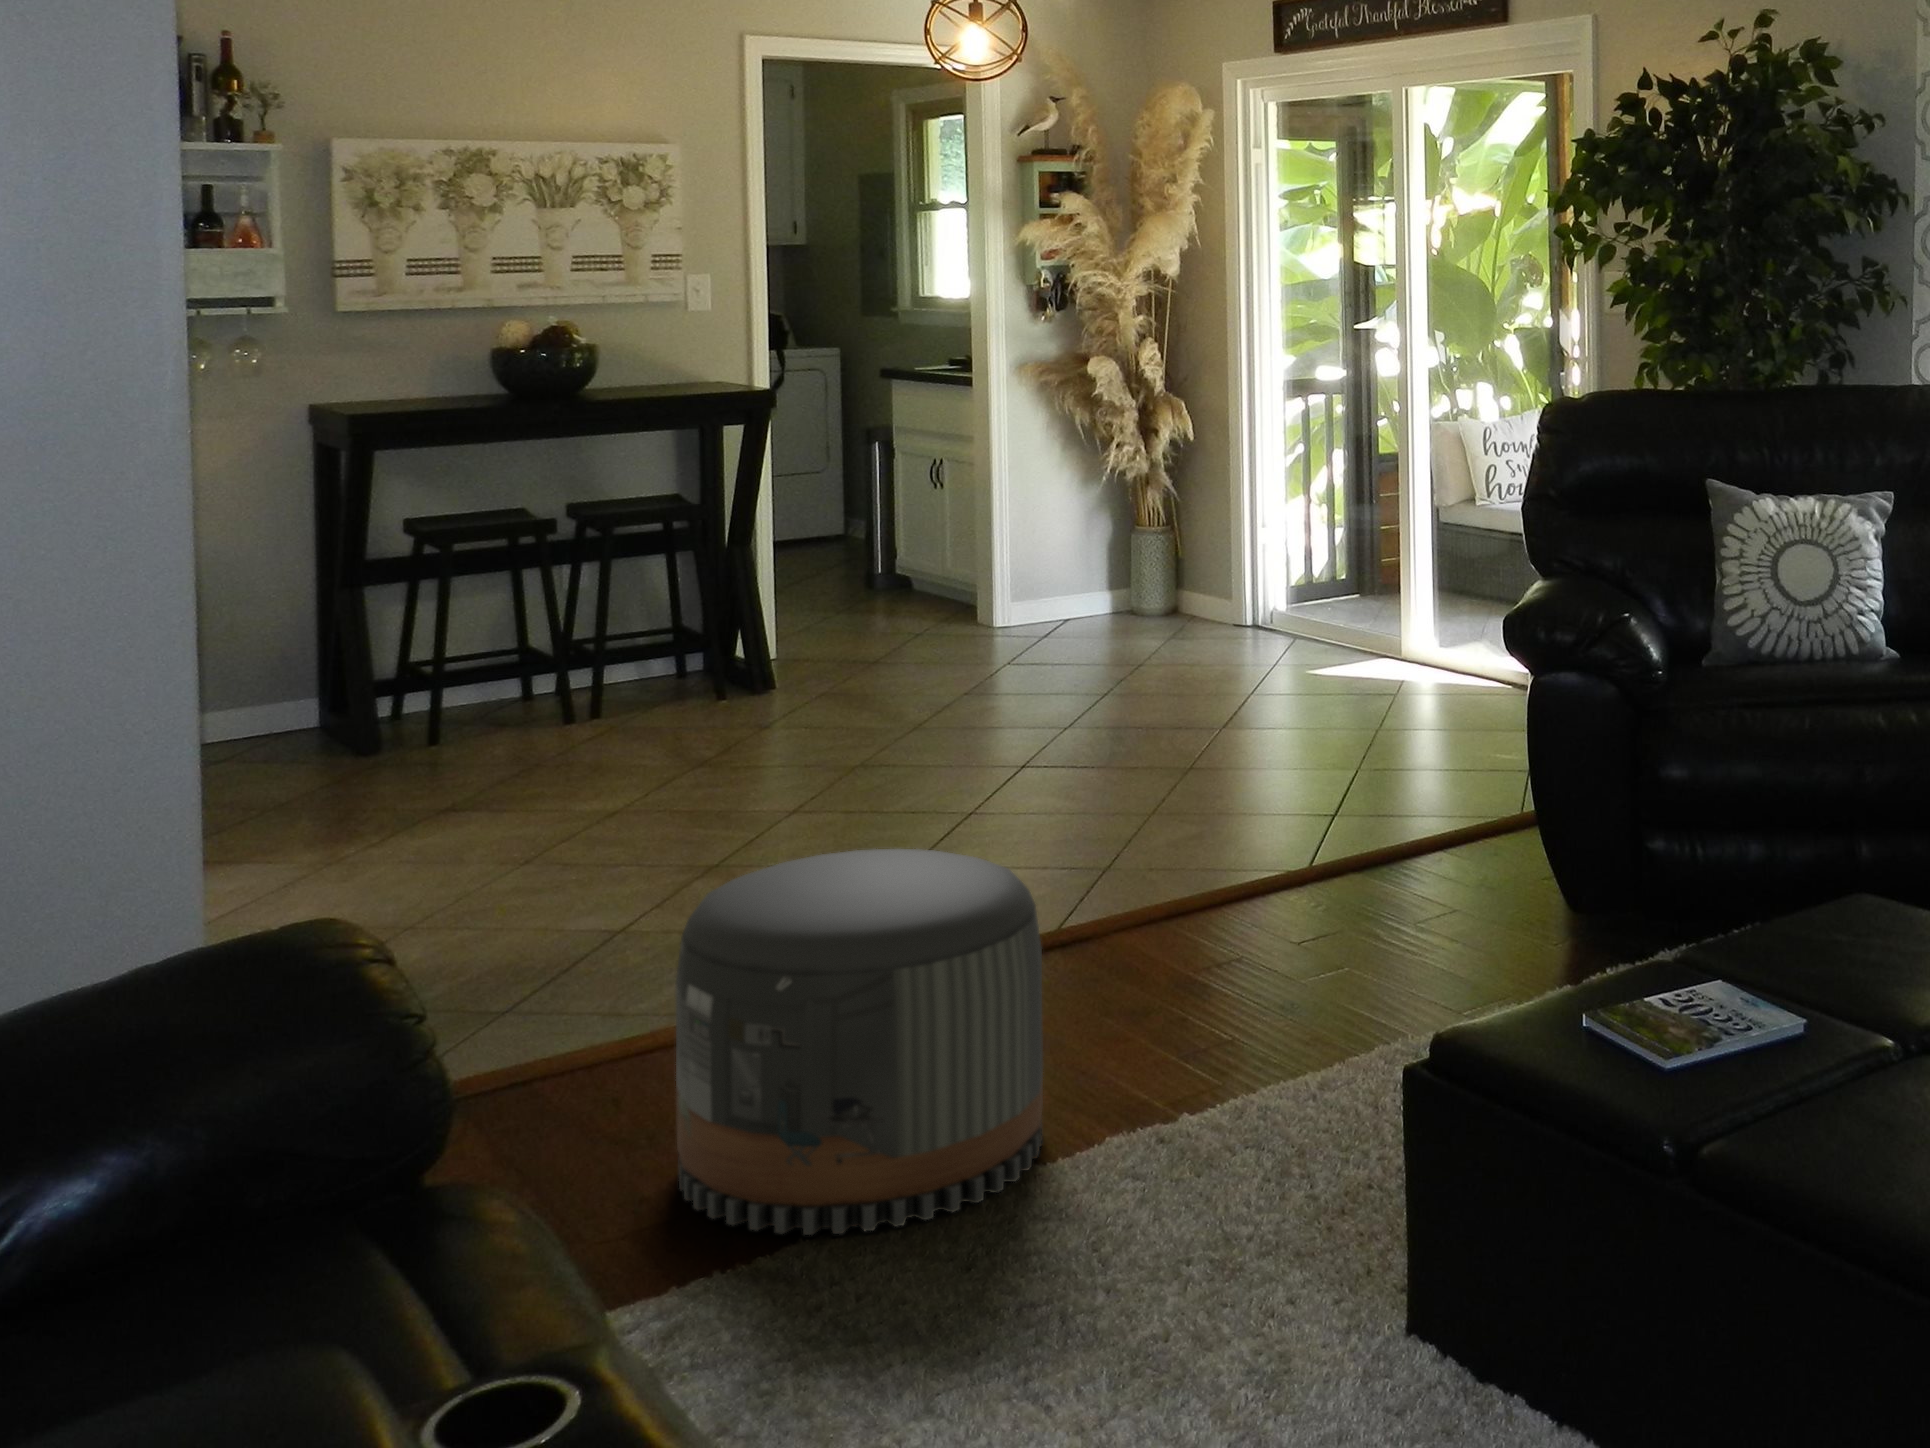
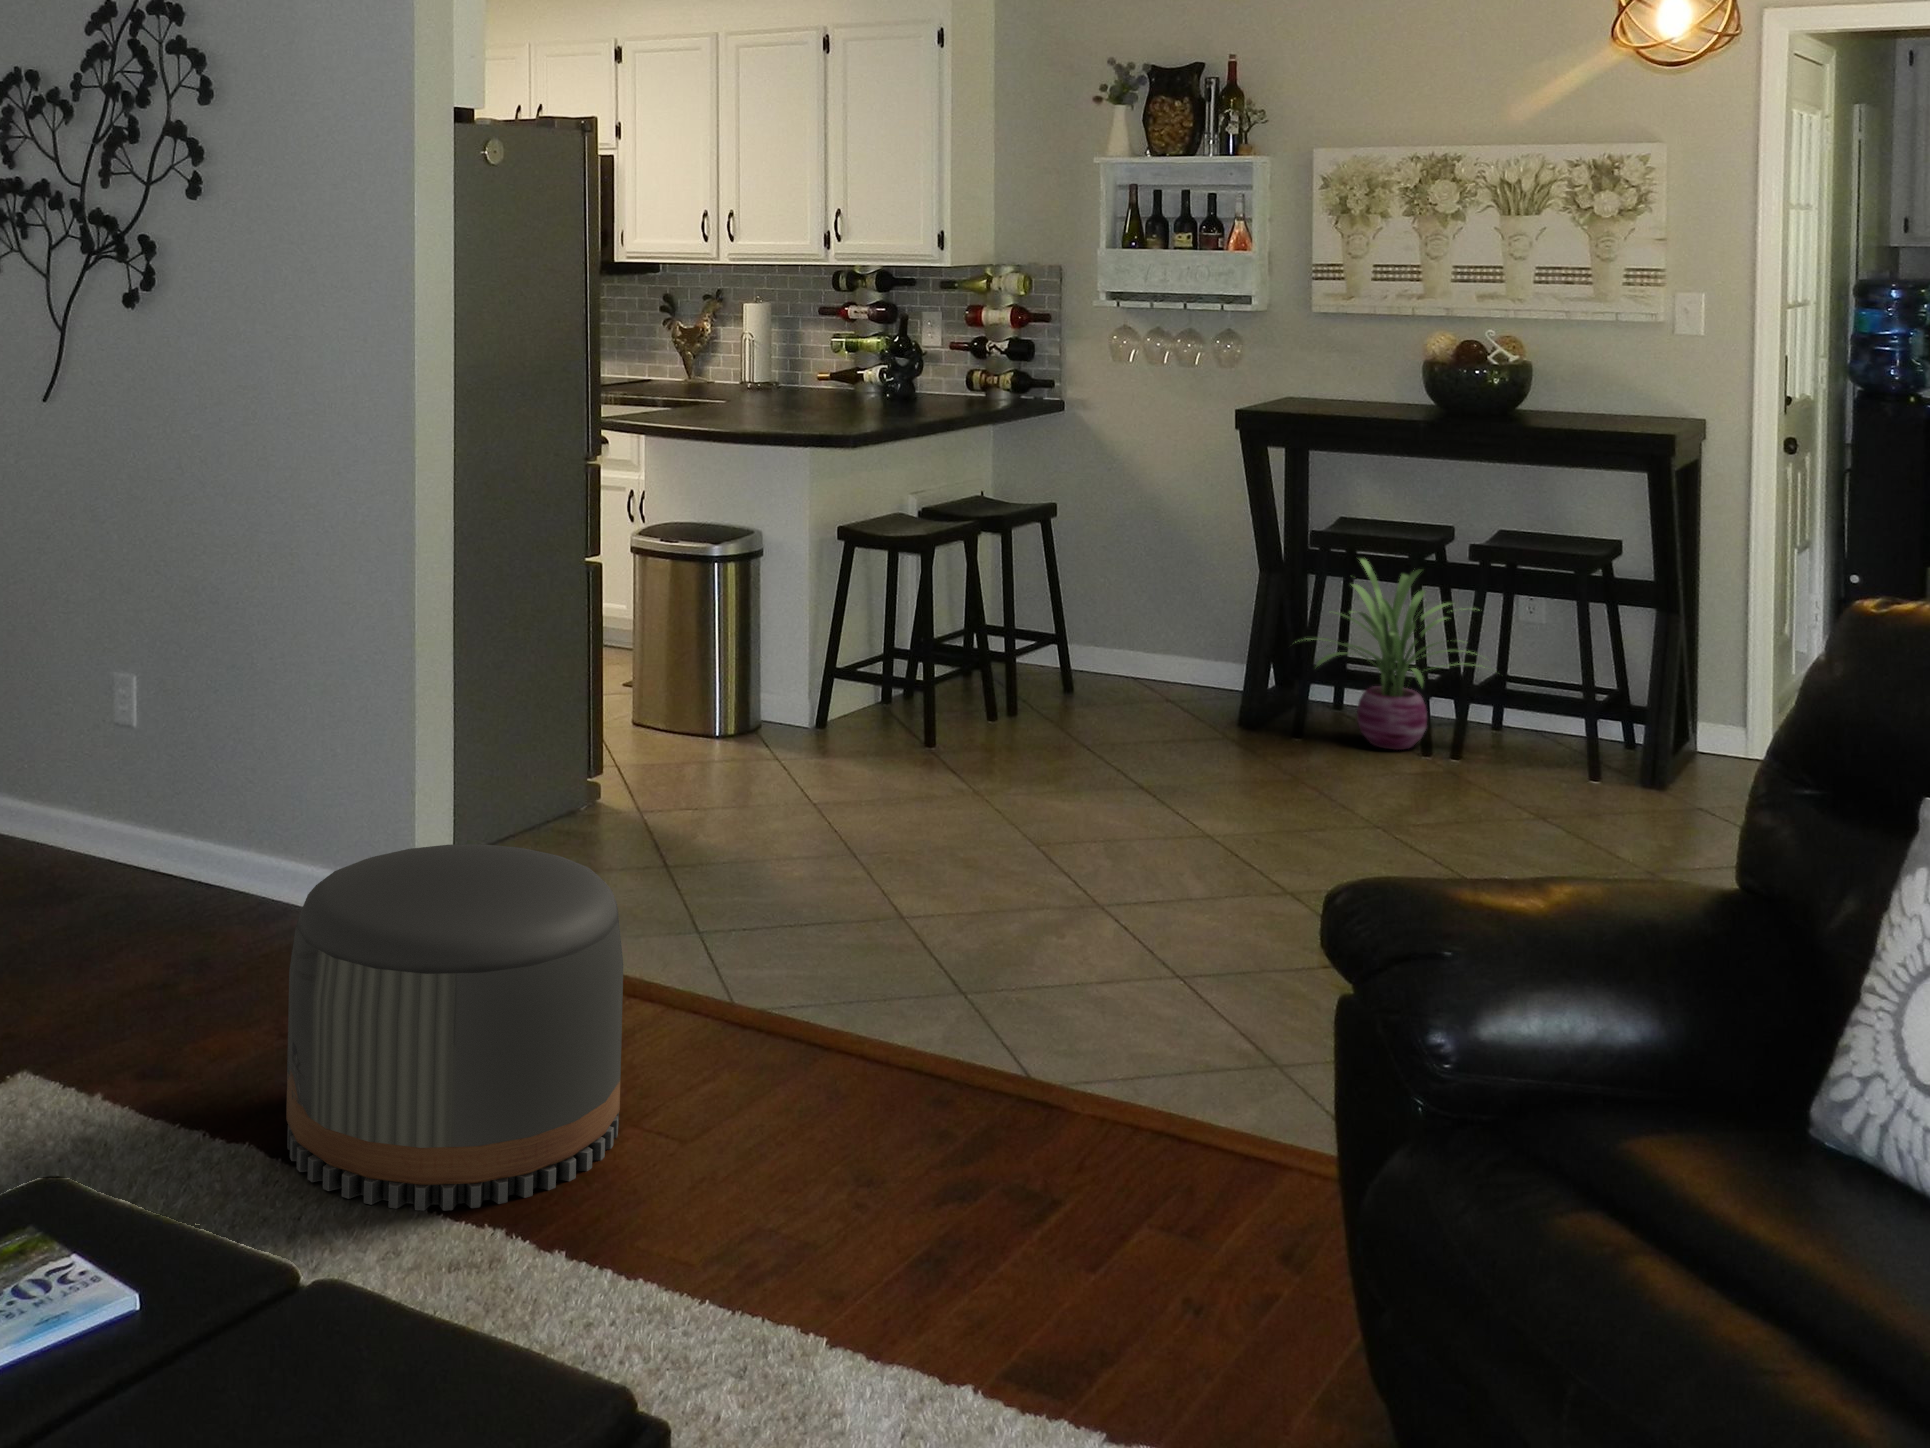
decorative plant: none [422,543,623,734] -> present [1311,559,1485,750]

